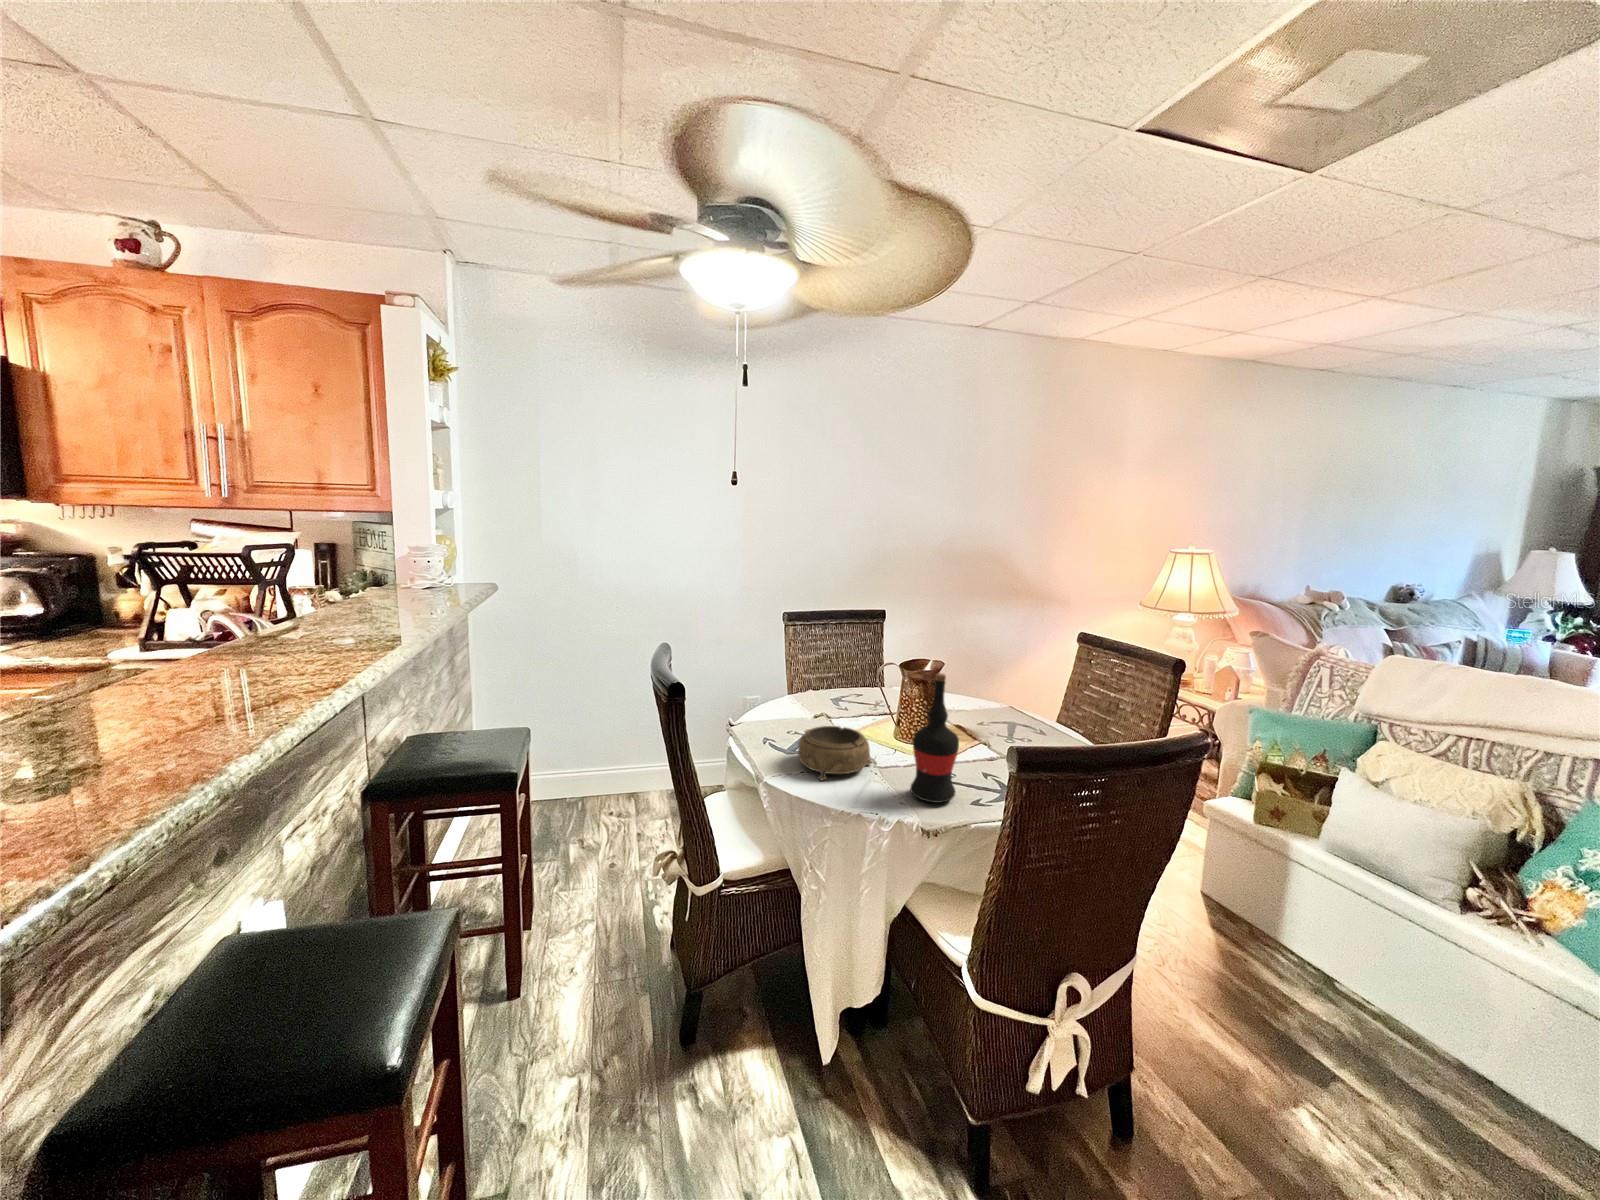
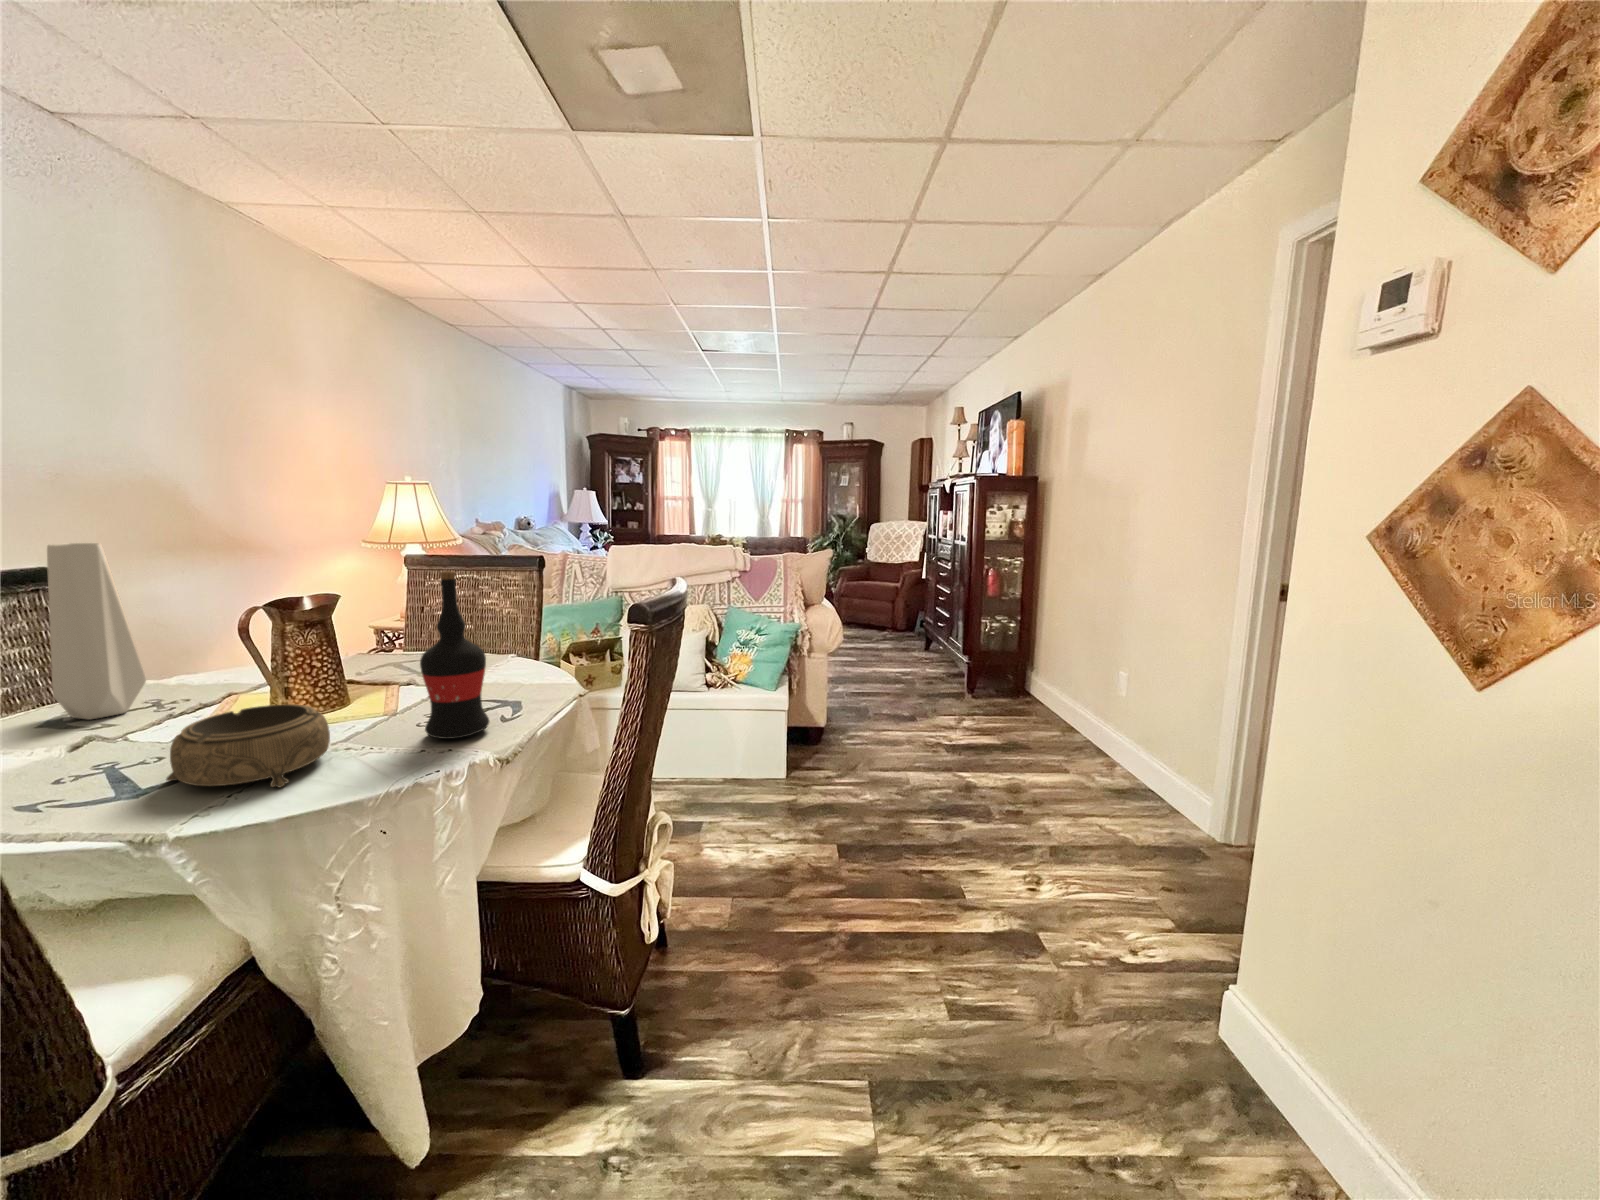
vase: none [835,607,870,706] -> present [47,543,146,720]

